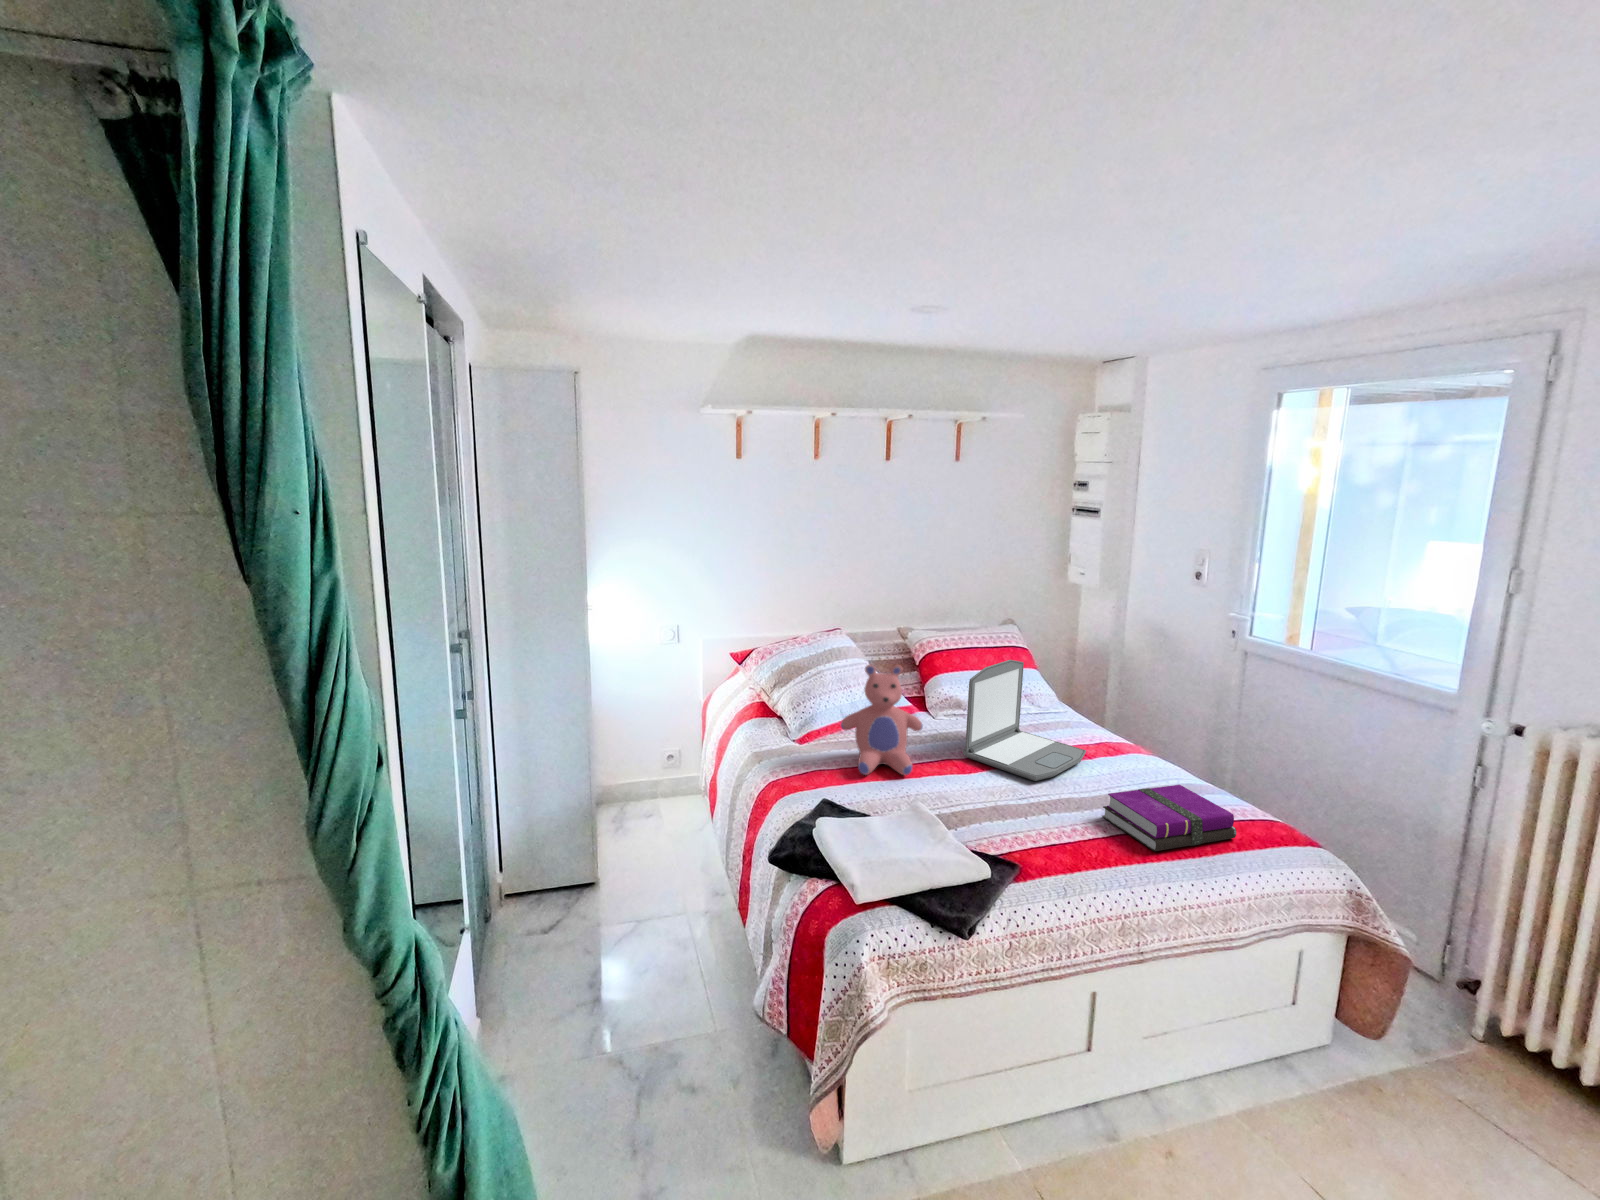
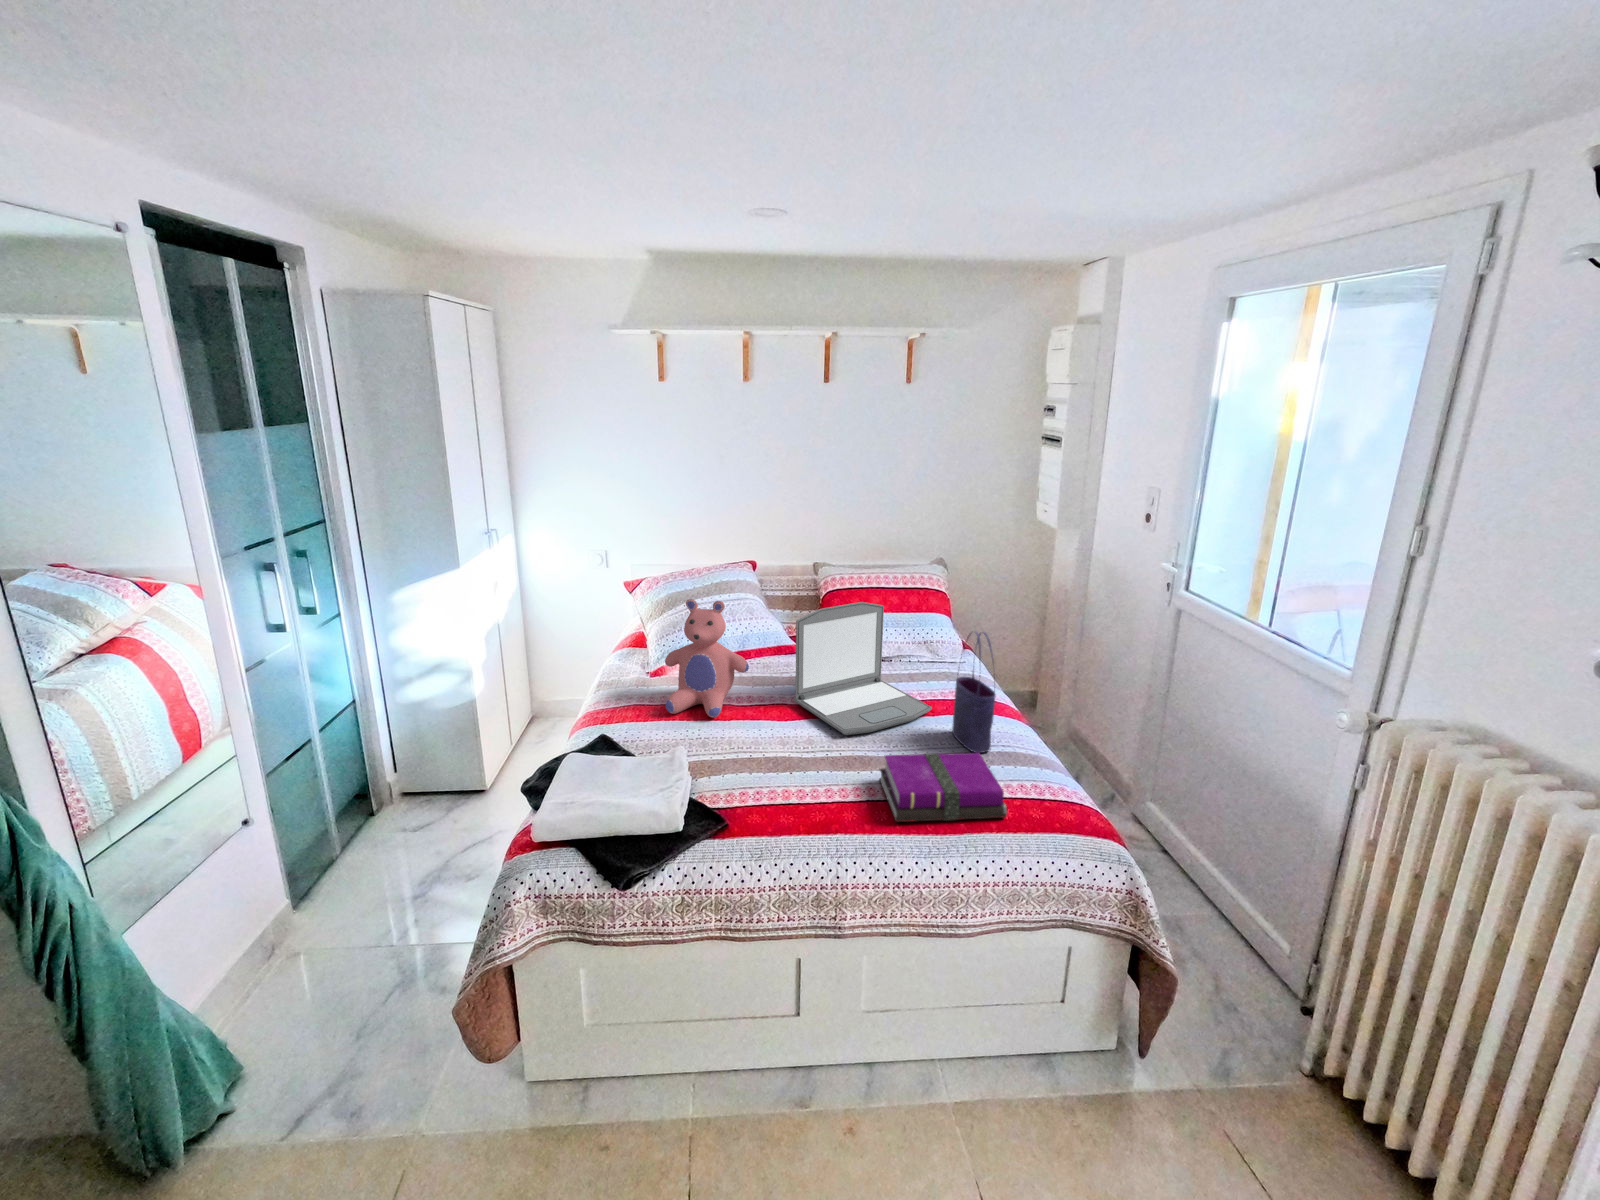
tote bag: none [1119,679,1172,786] -> present [952,632,996,753]

